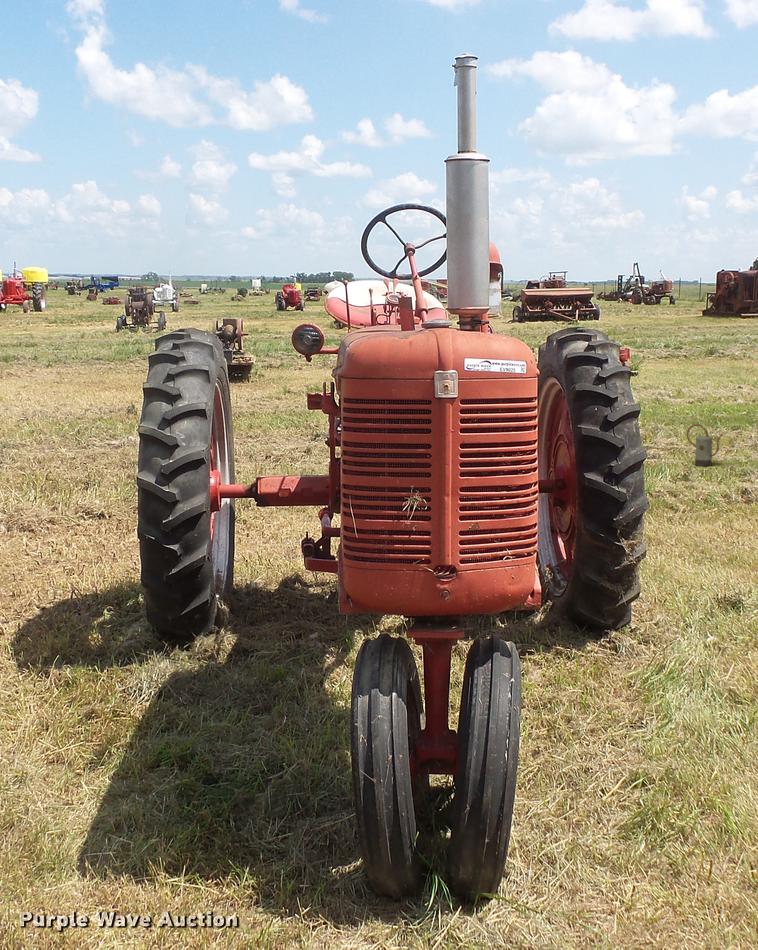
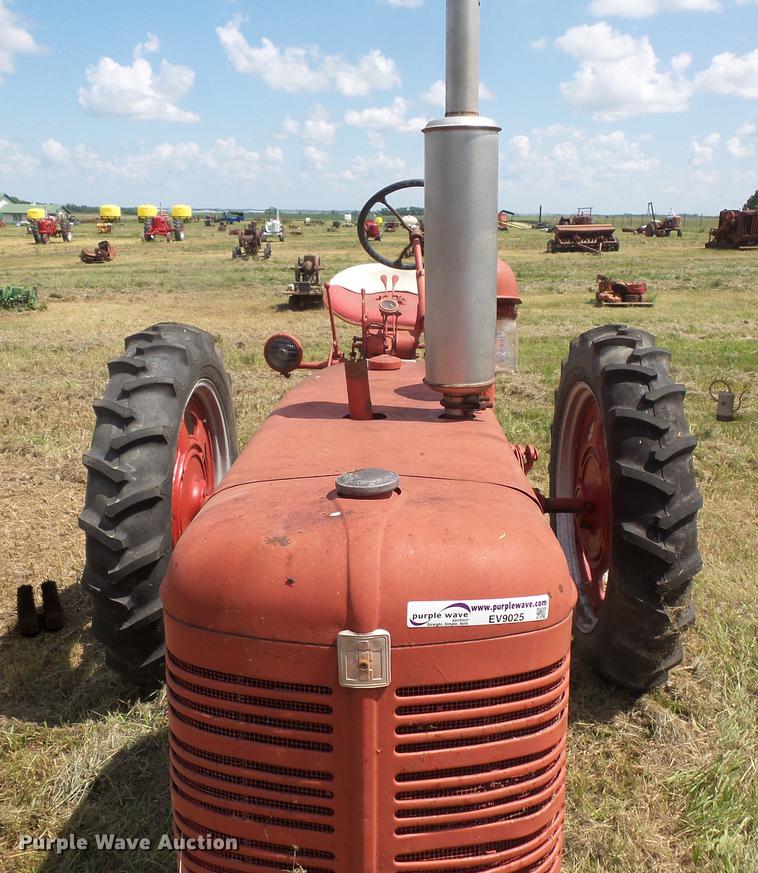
boots: none [34,575,81,621] -> present [17,580,65,634]

